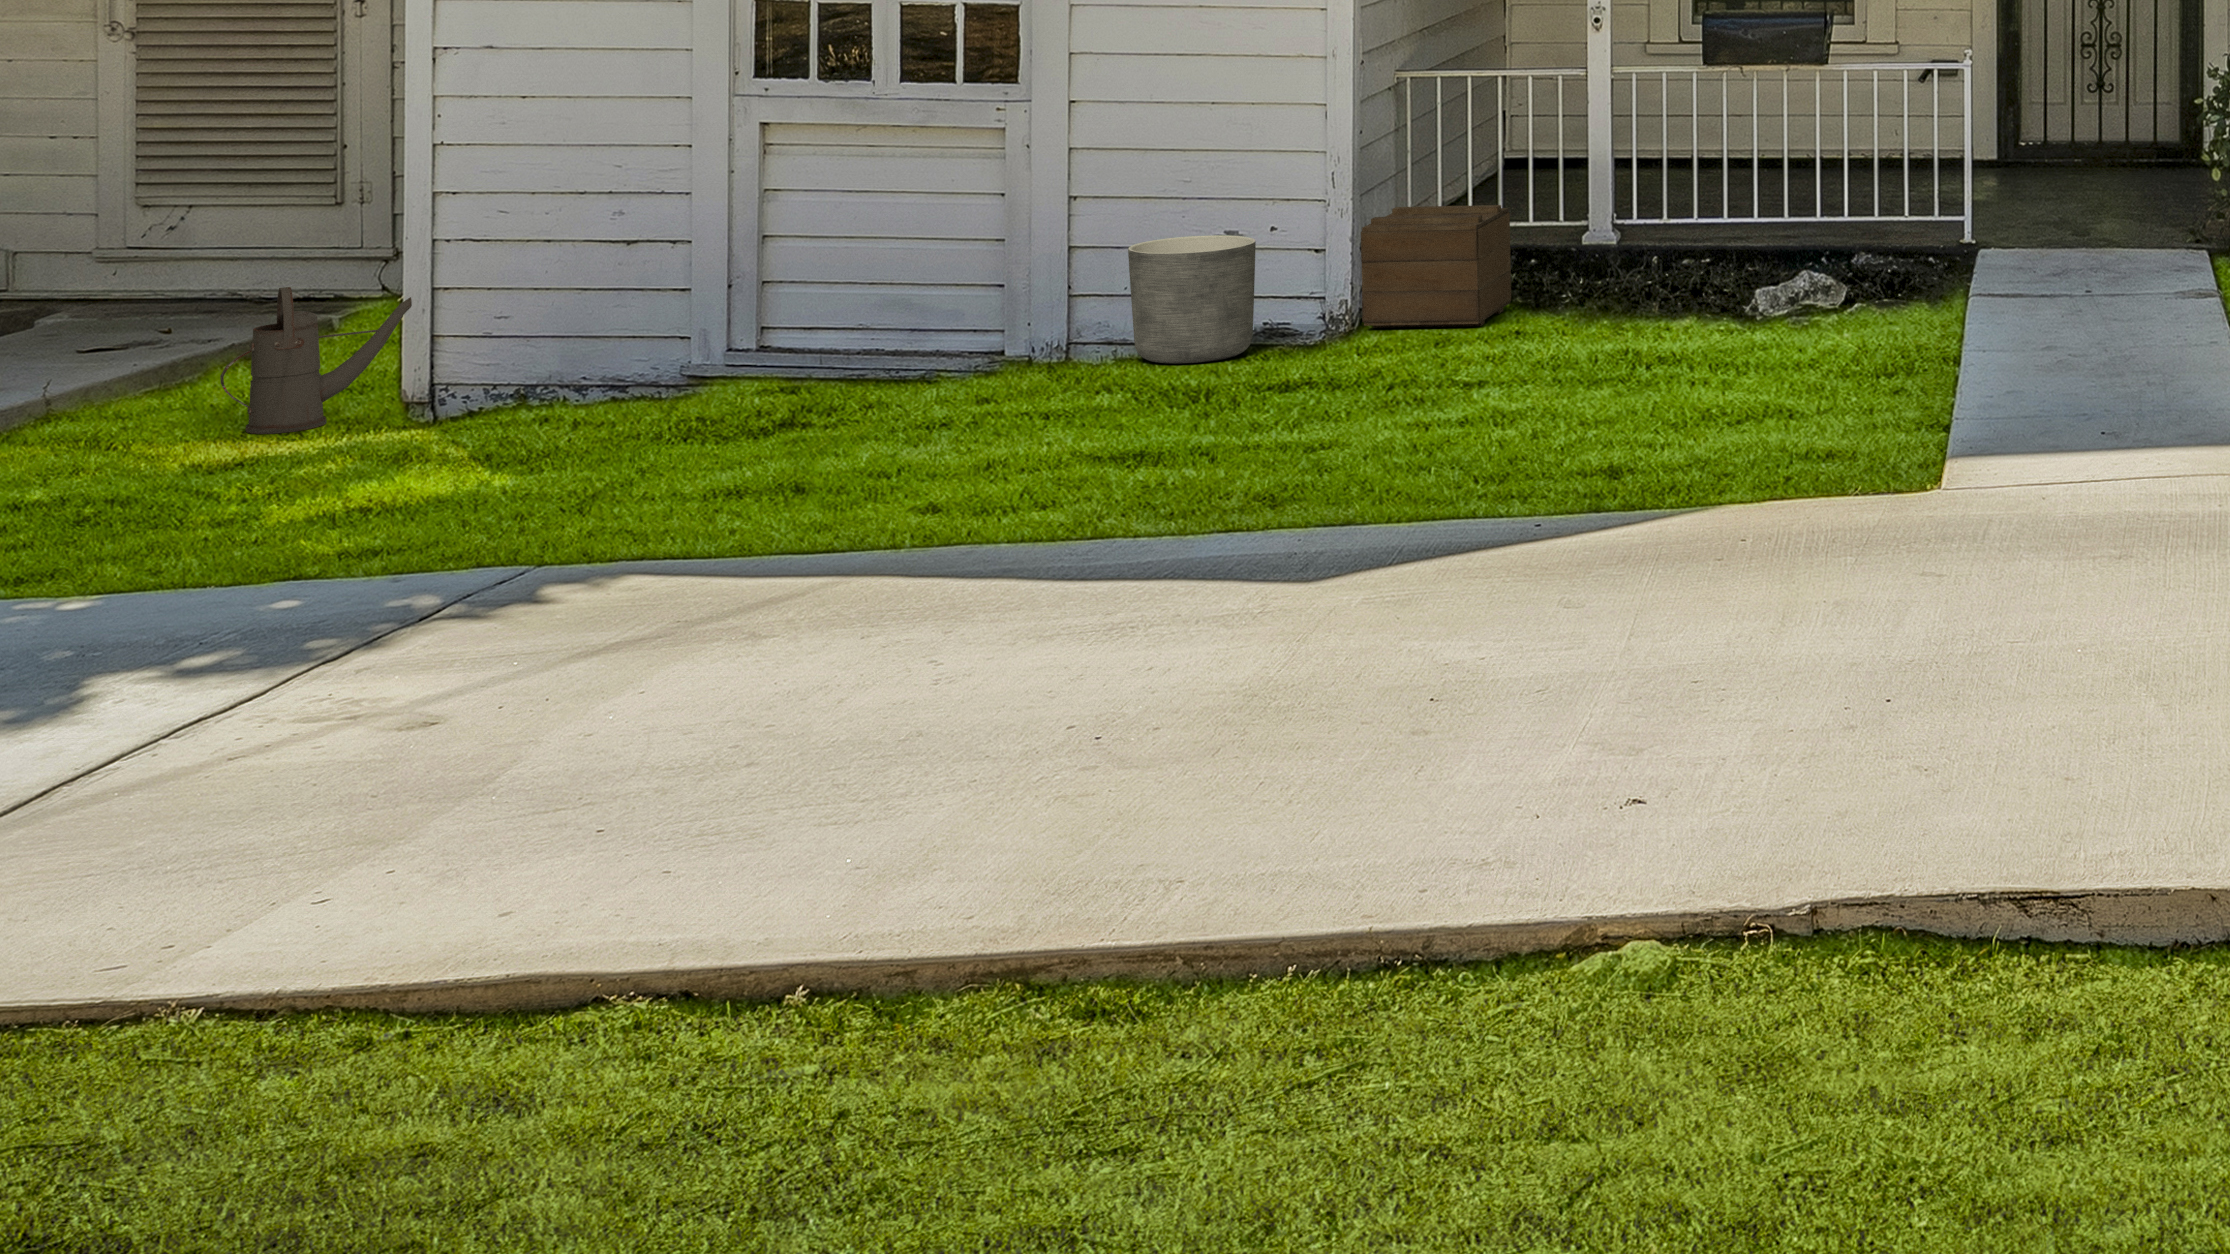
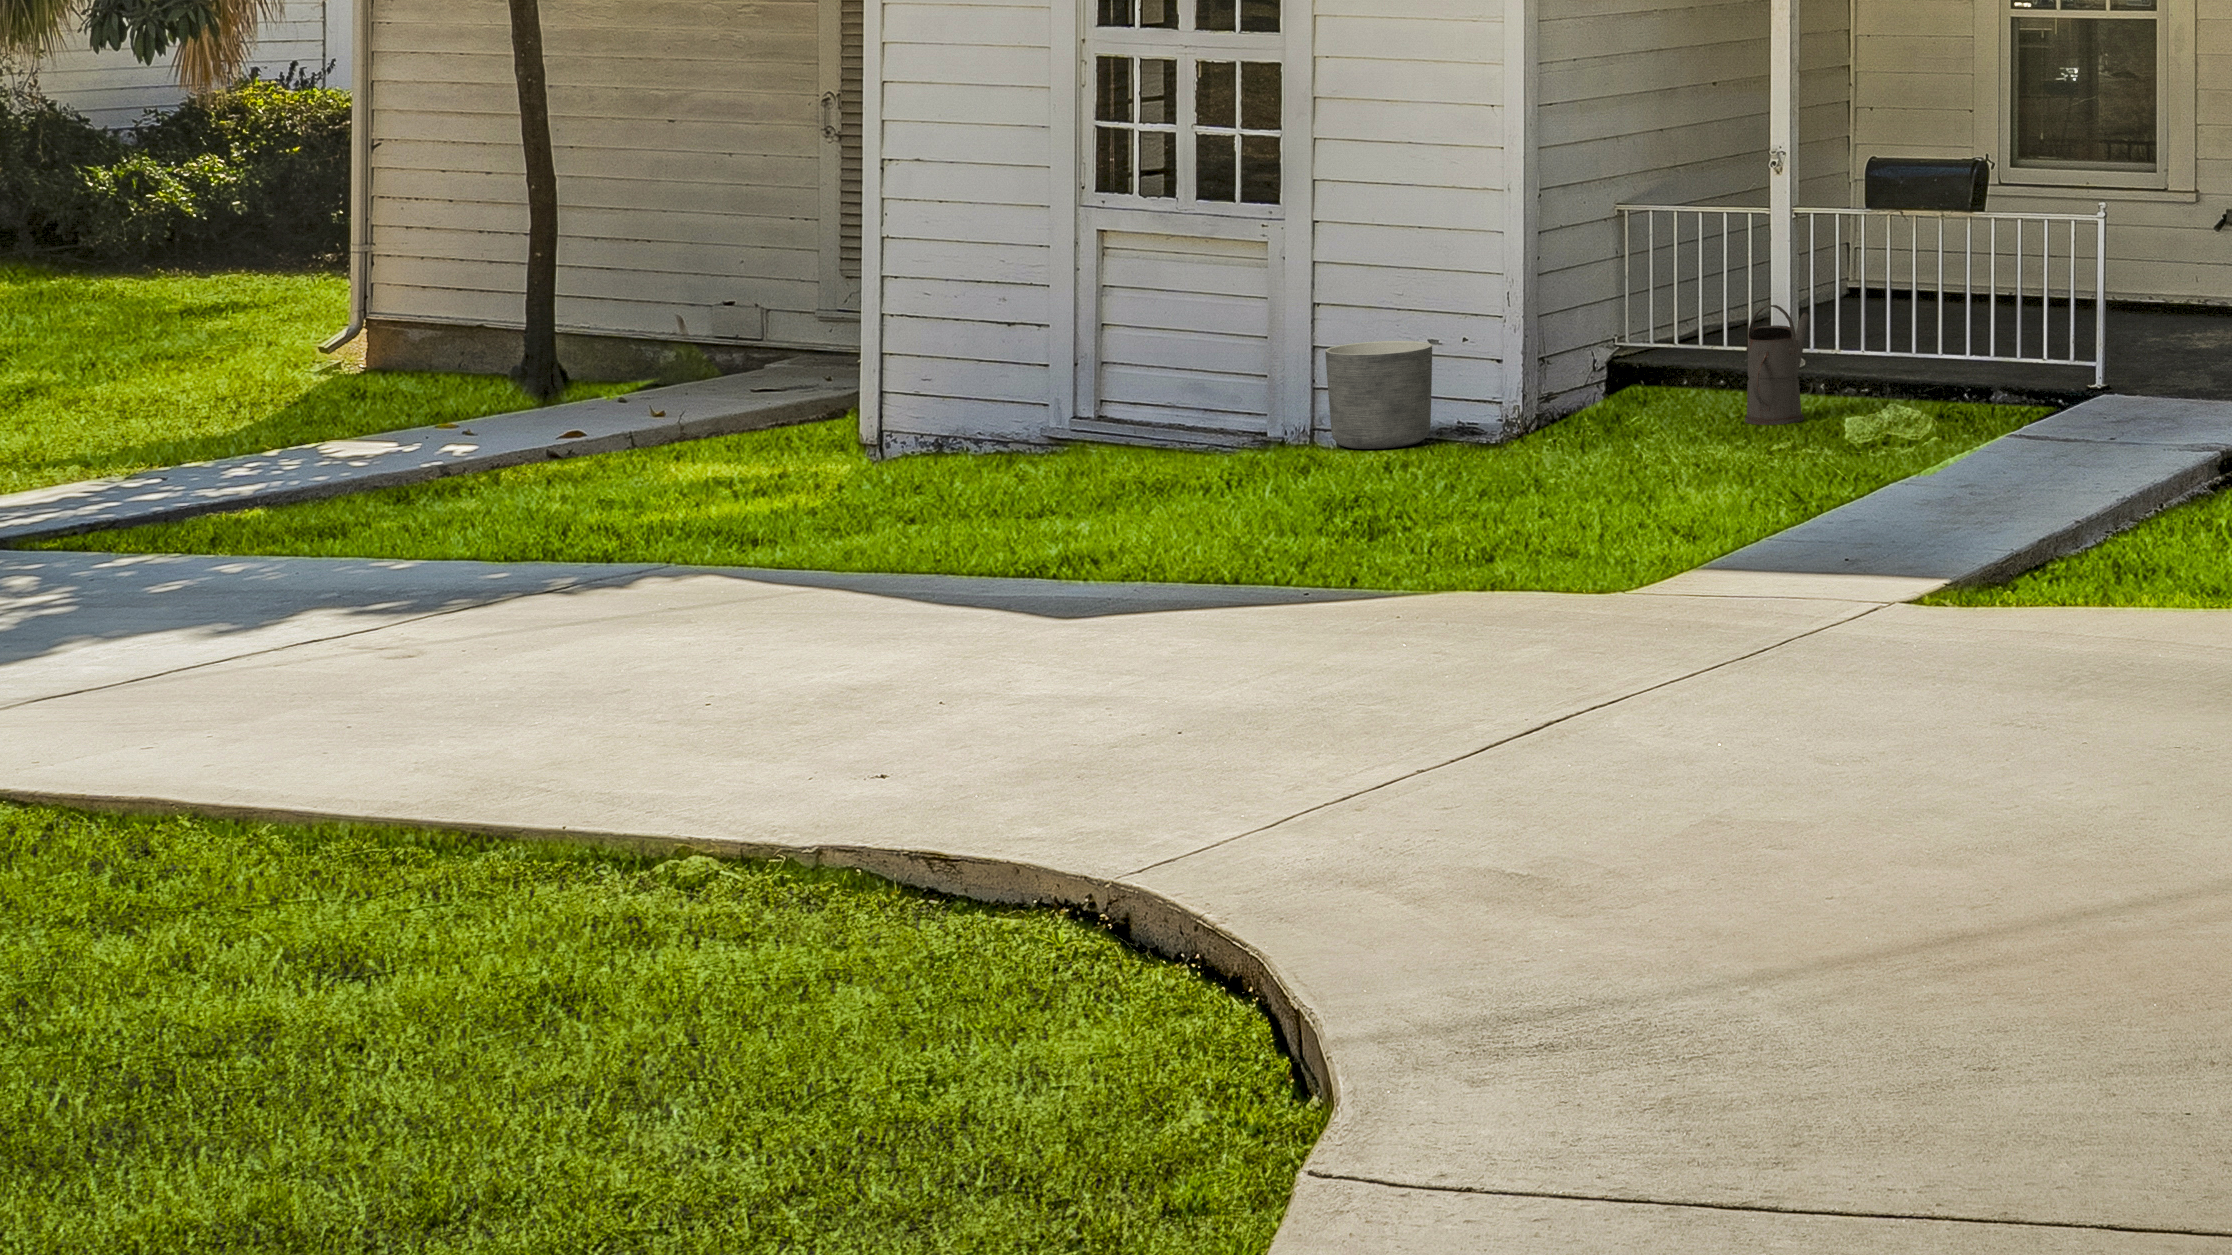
wooden crate: present [1361,205,1511,328] -> none [1542,325,1697,435]
watering can: present [220,287,412,434] -> present [1745,305,1809,425]

